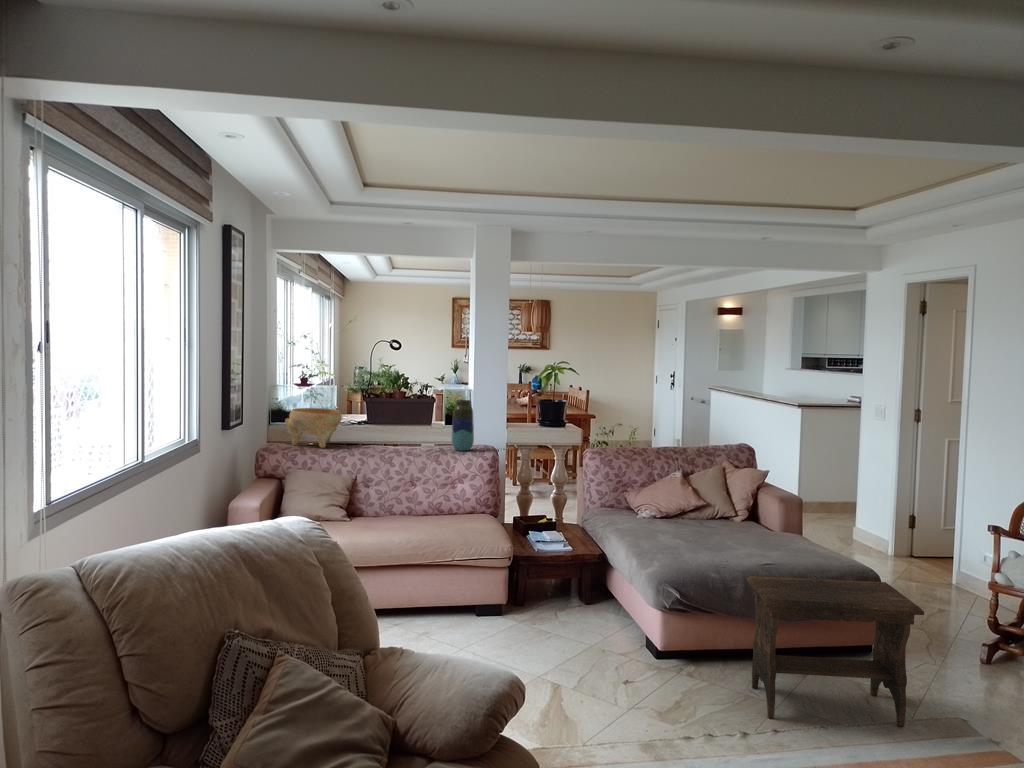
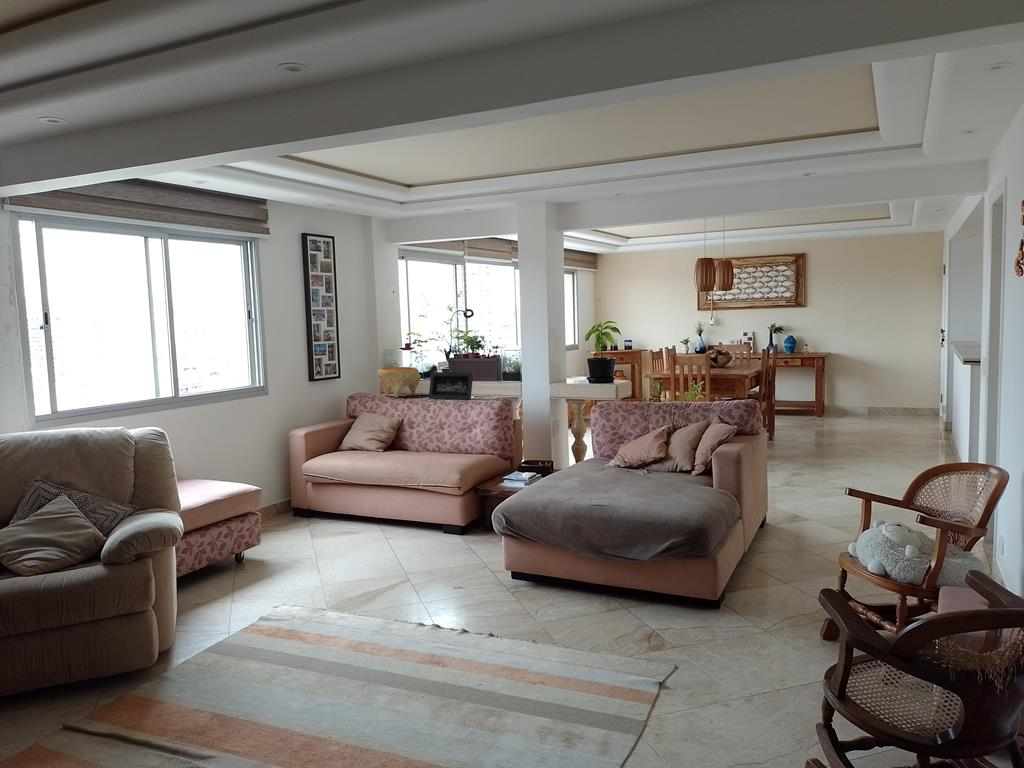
vase: present [452,400,474,451] -> none [474,357,493,401]
picture frame: none [380,416,439,449] -> present [429,372,473,399]
footstool: present [746,576,924,726] -> none [493,508,648,659]

